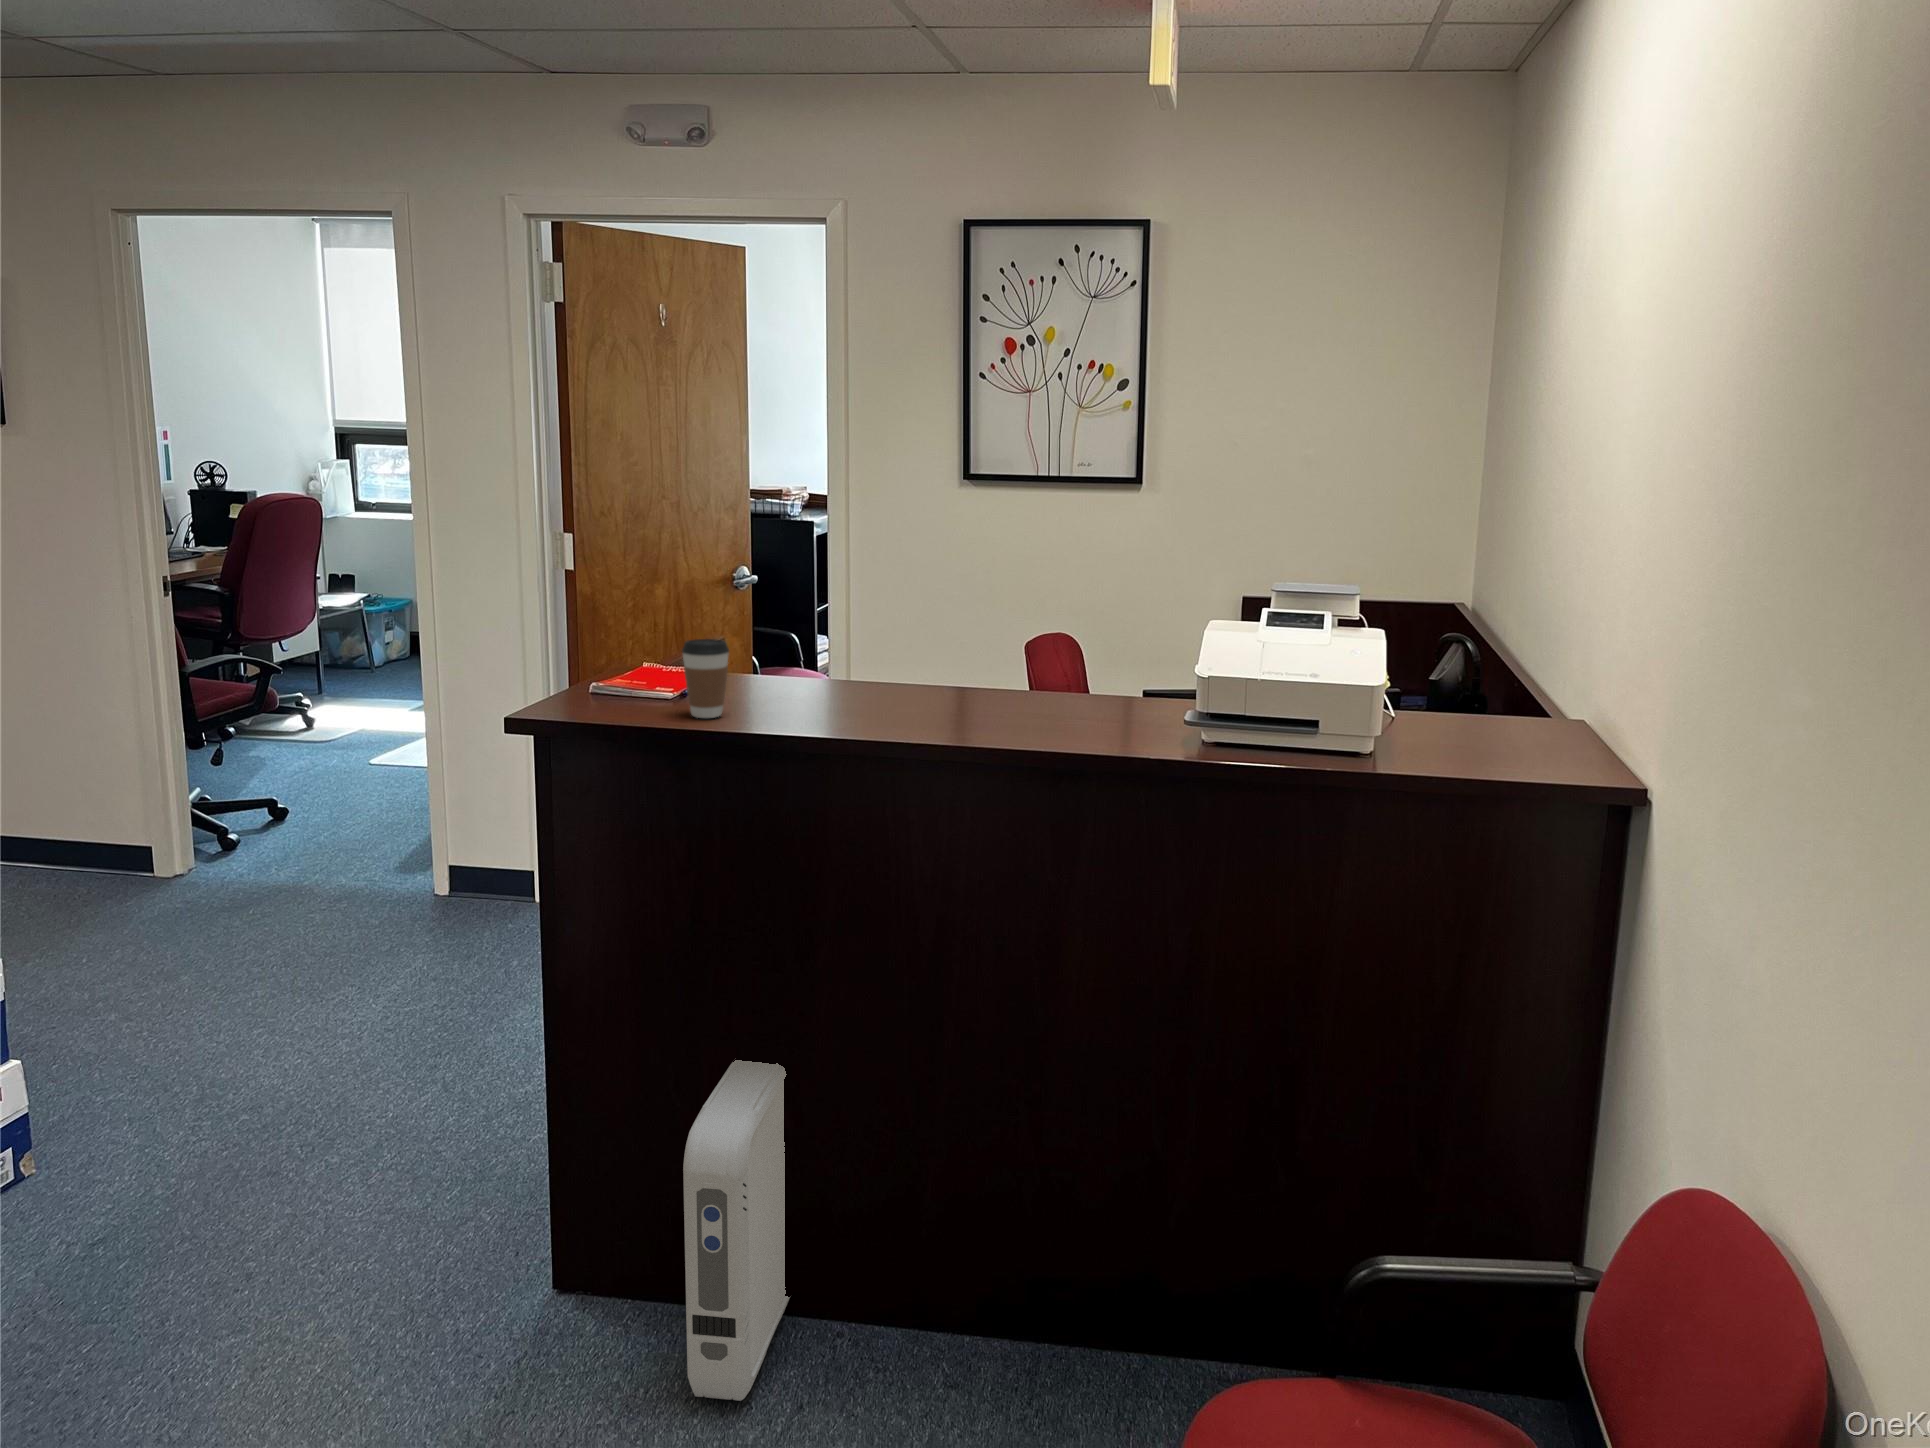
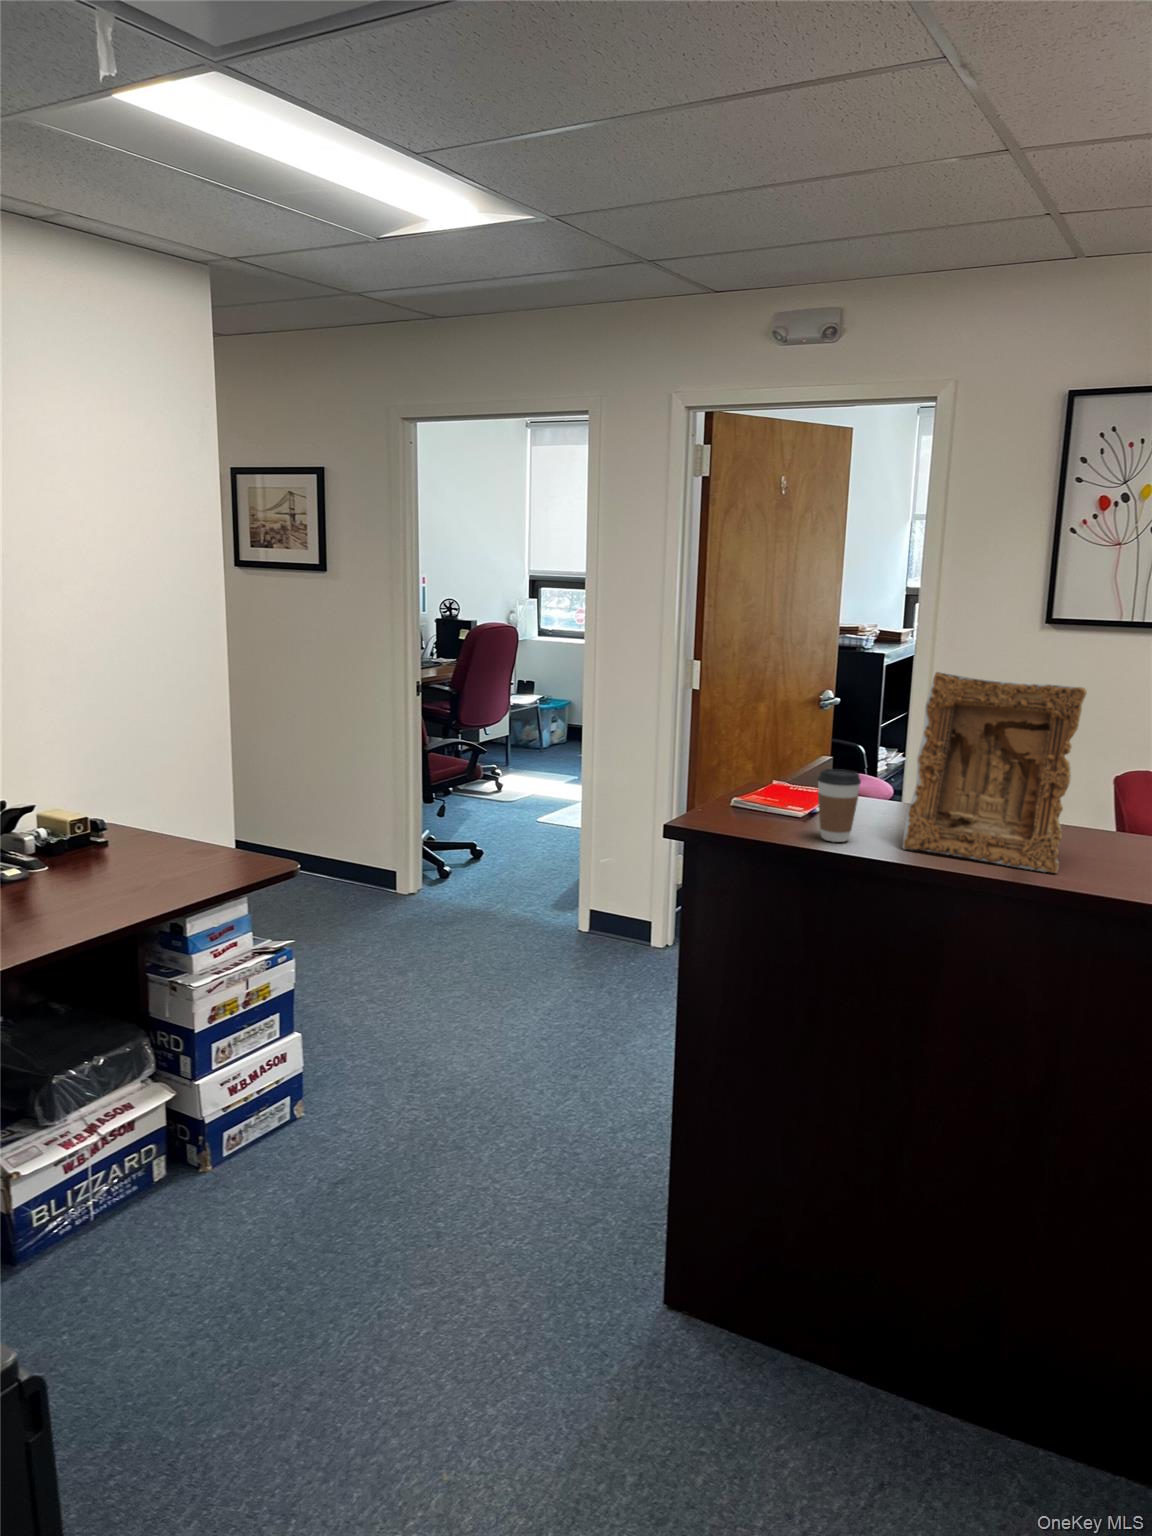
picture frame: none [778,529,947,728] -> present [903,672,1087,873]
air purifier: present [683,1060,790,1401] -> none [779,1142,892,1476]

